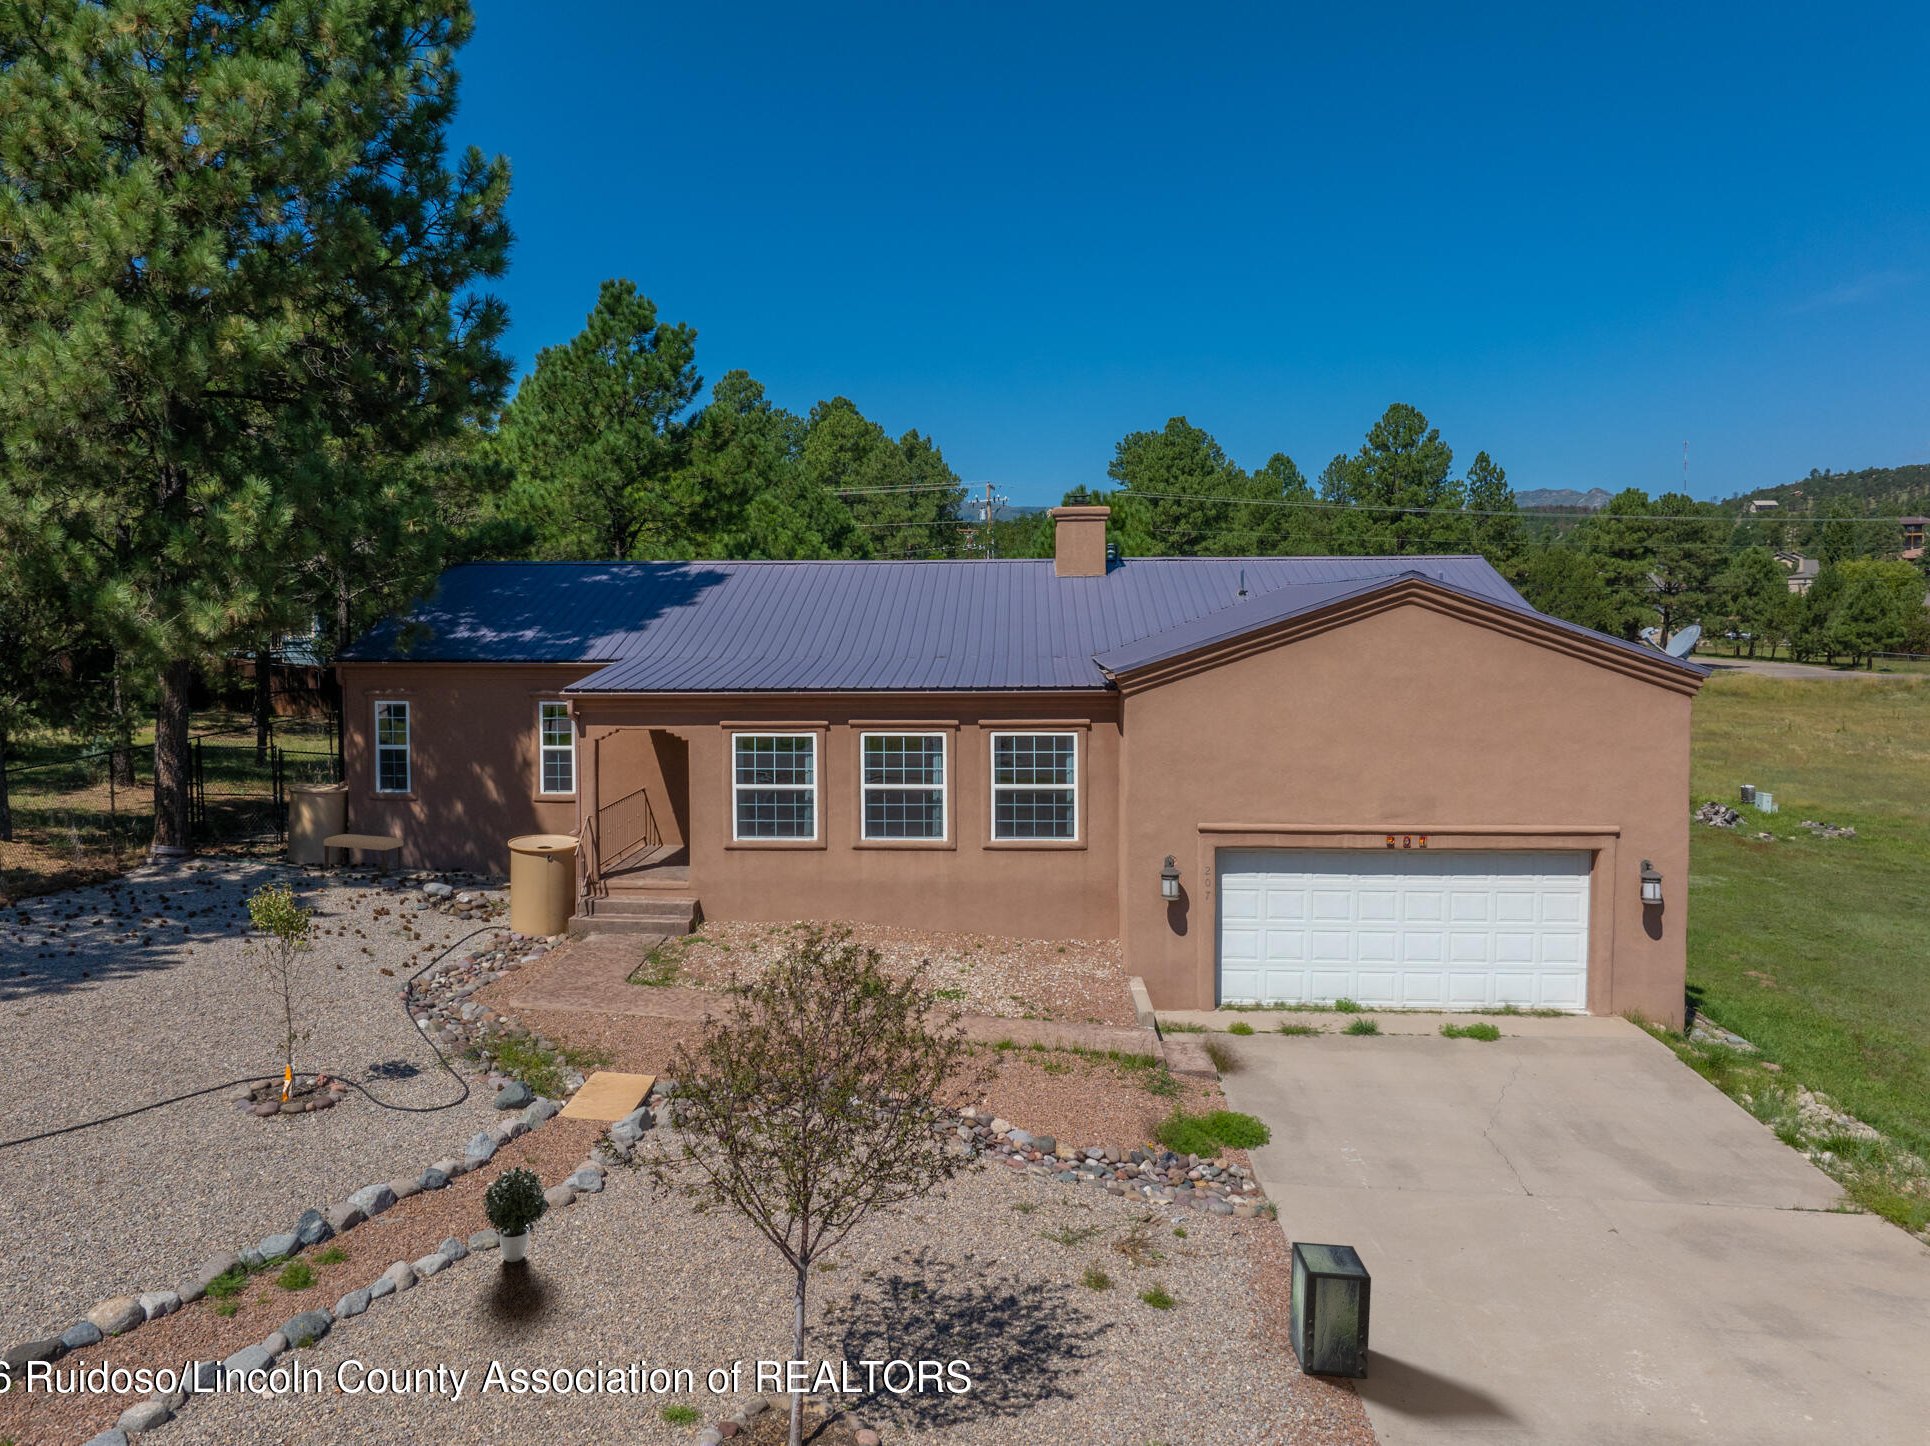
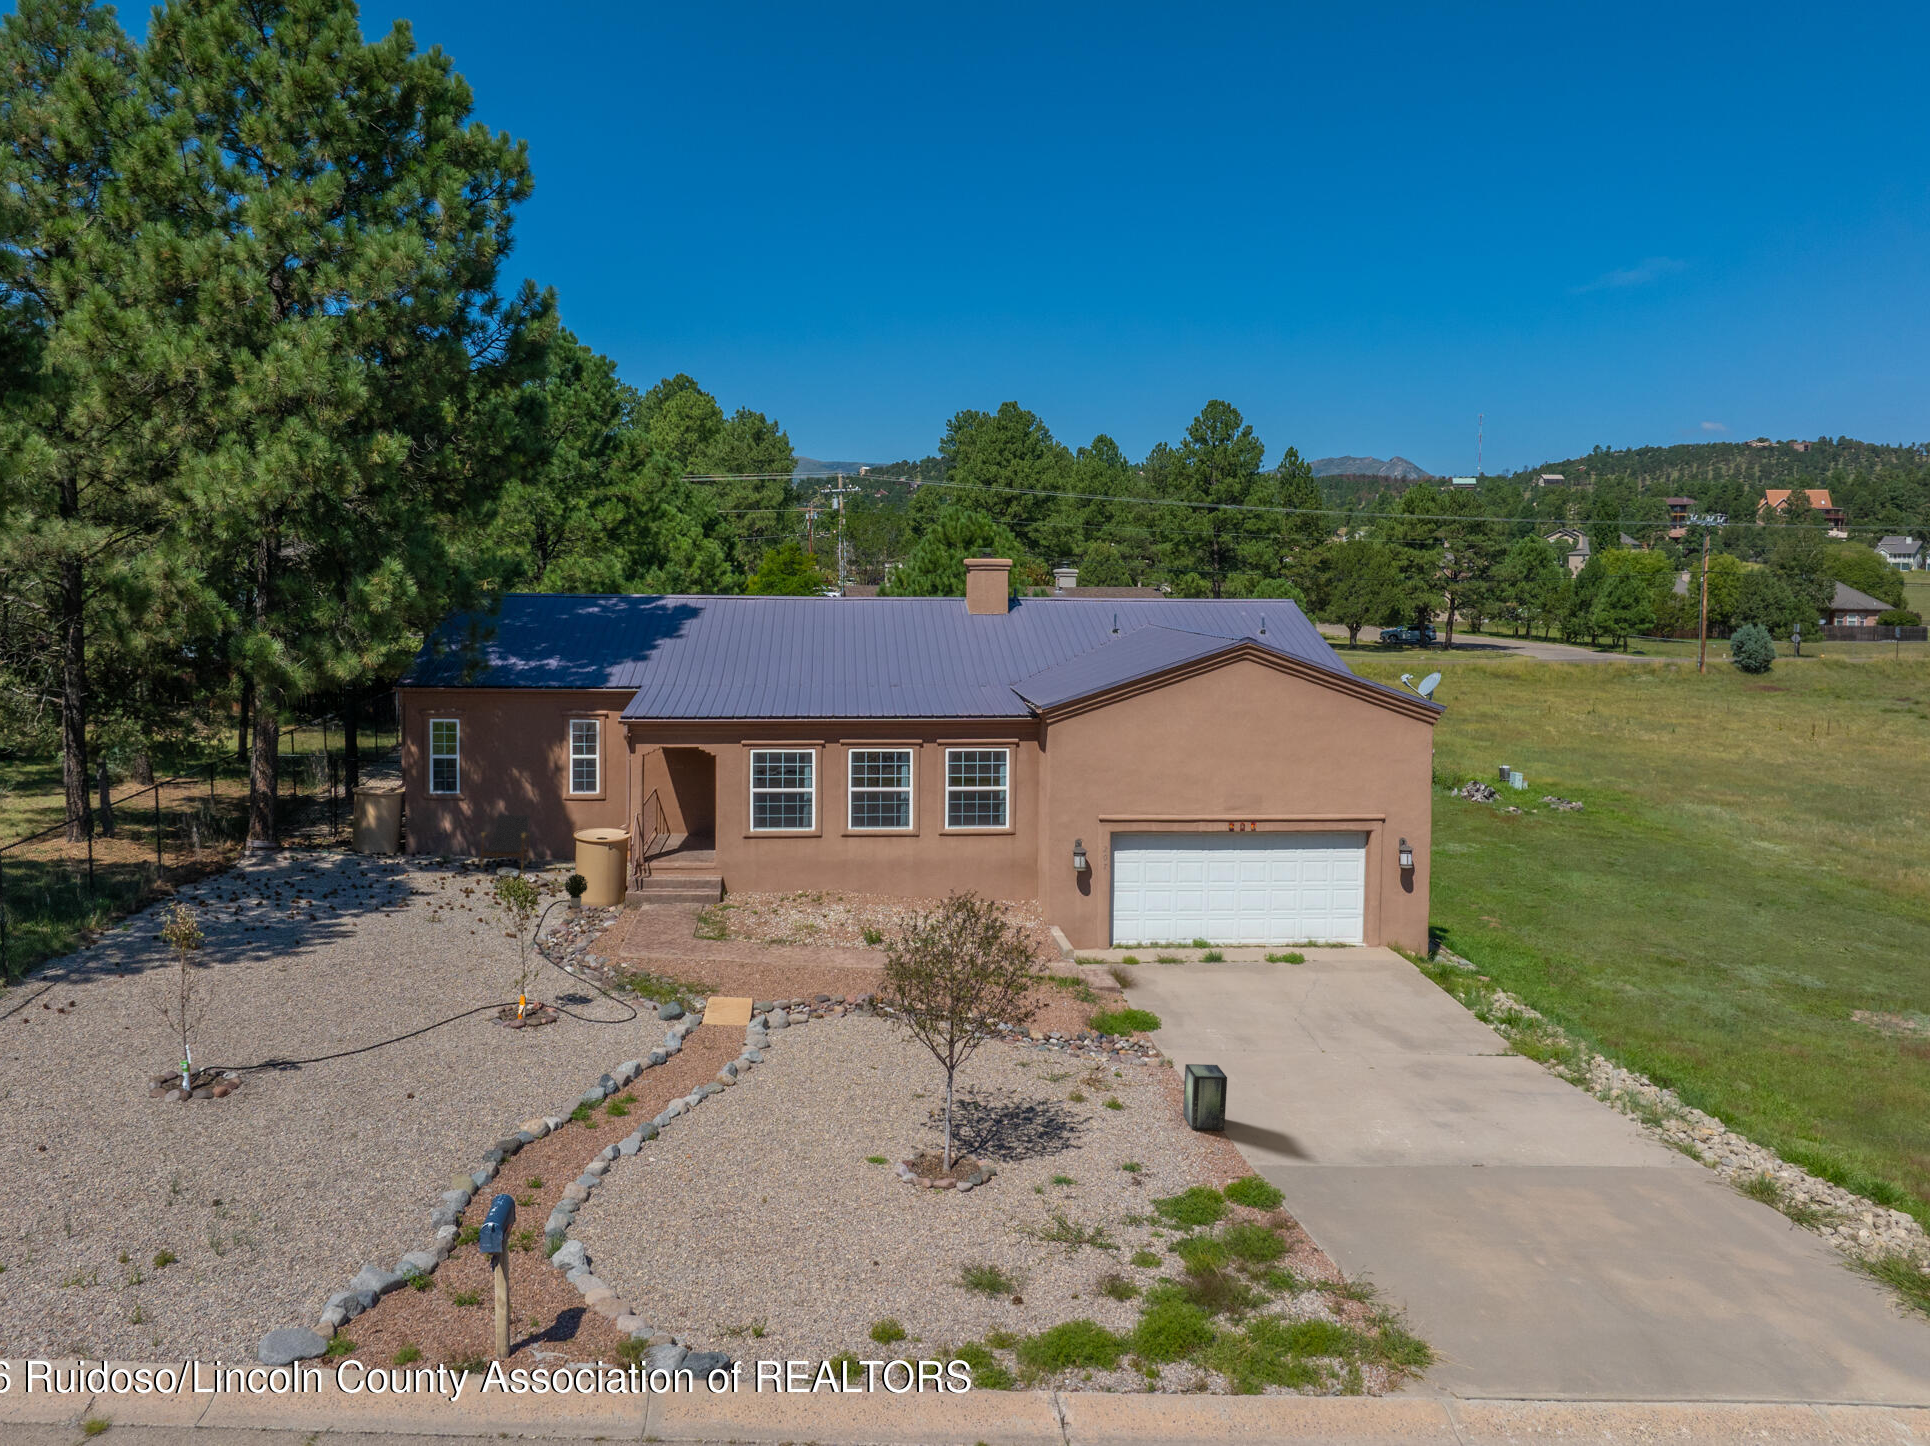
lounge chair: none [429,818,495,885] -> present [481,814,530,868]
bench: present [324,834,404,873] -> none [381,829,449,861]
potted plant: present [481,1166,548,1262] -> present [564,874,588,908]

